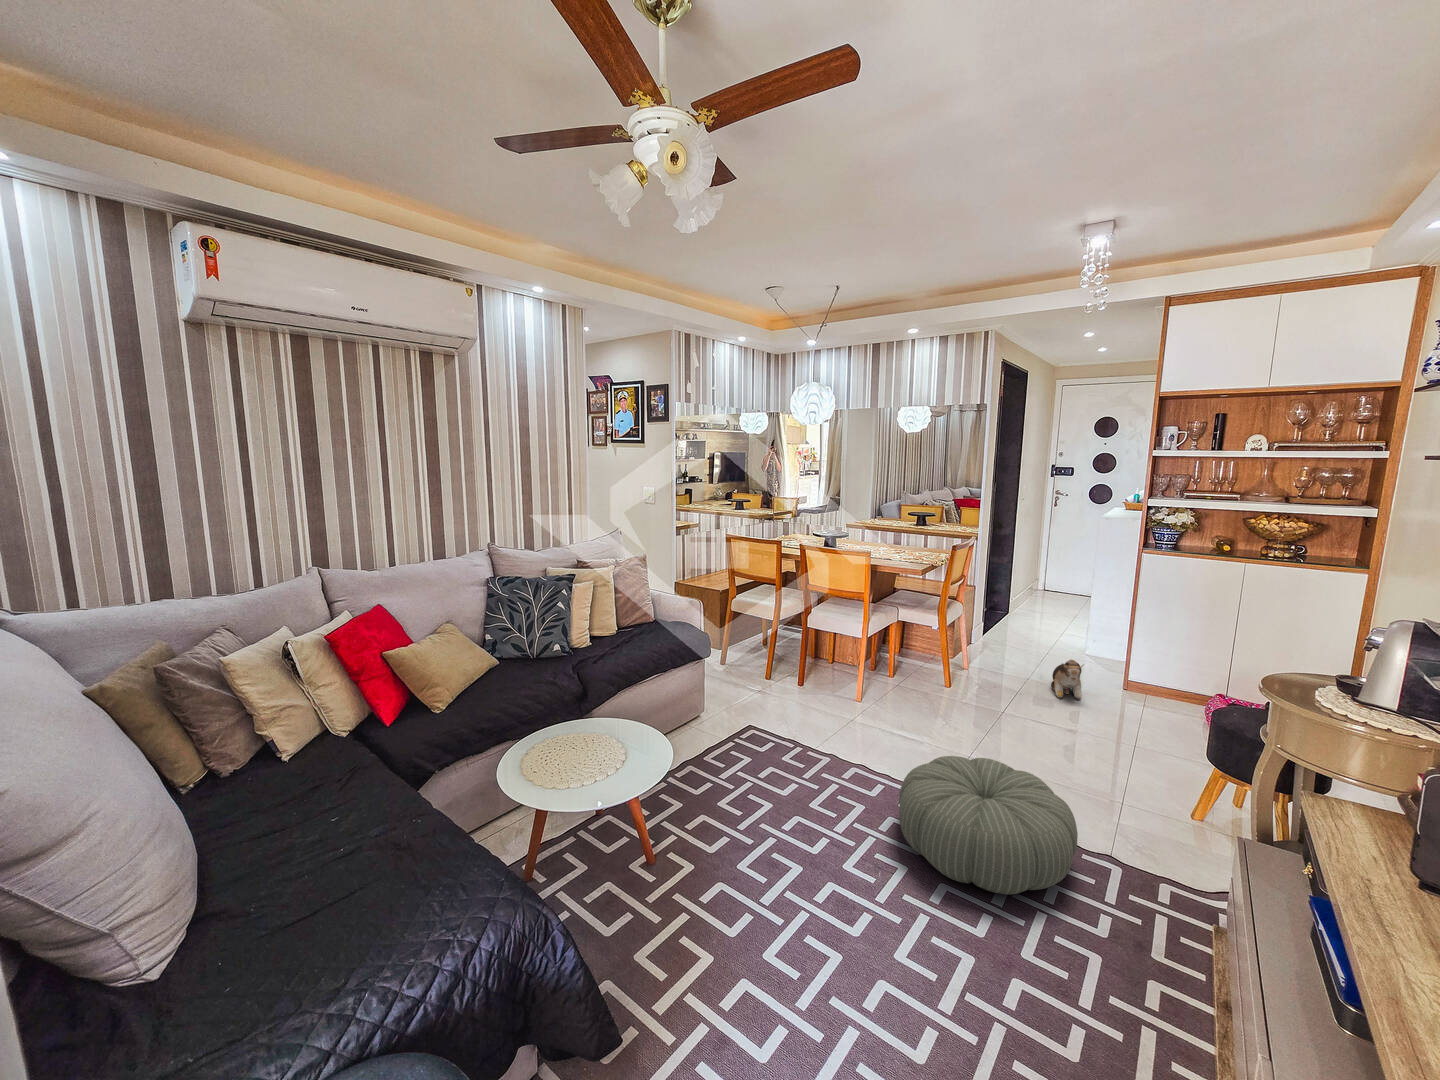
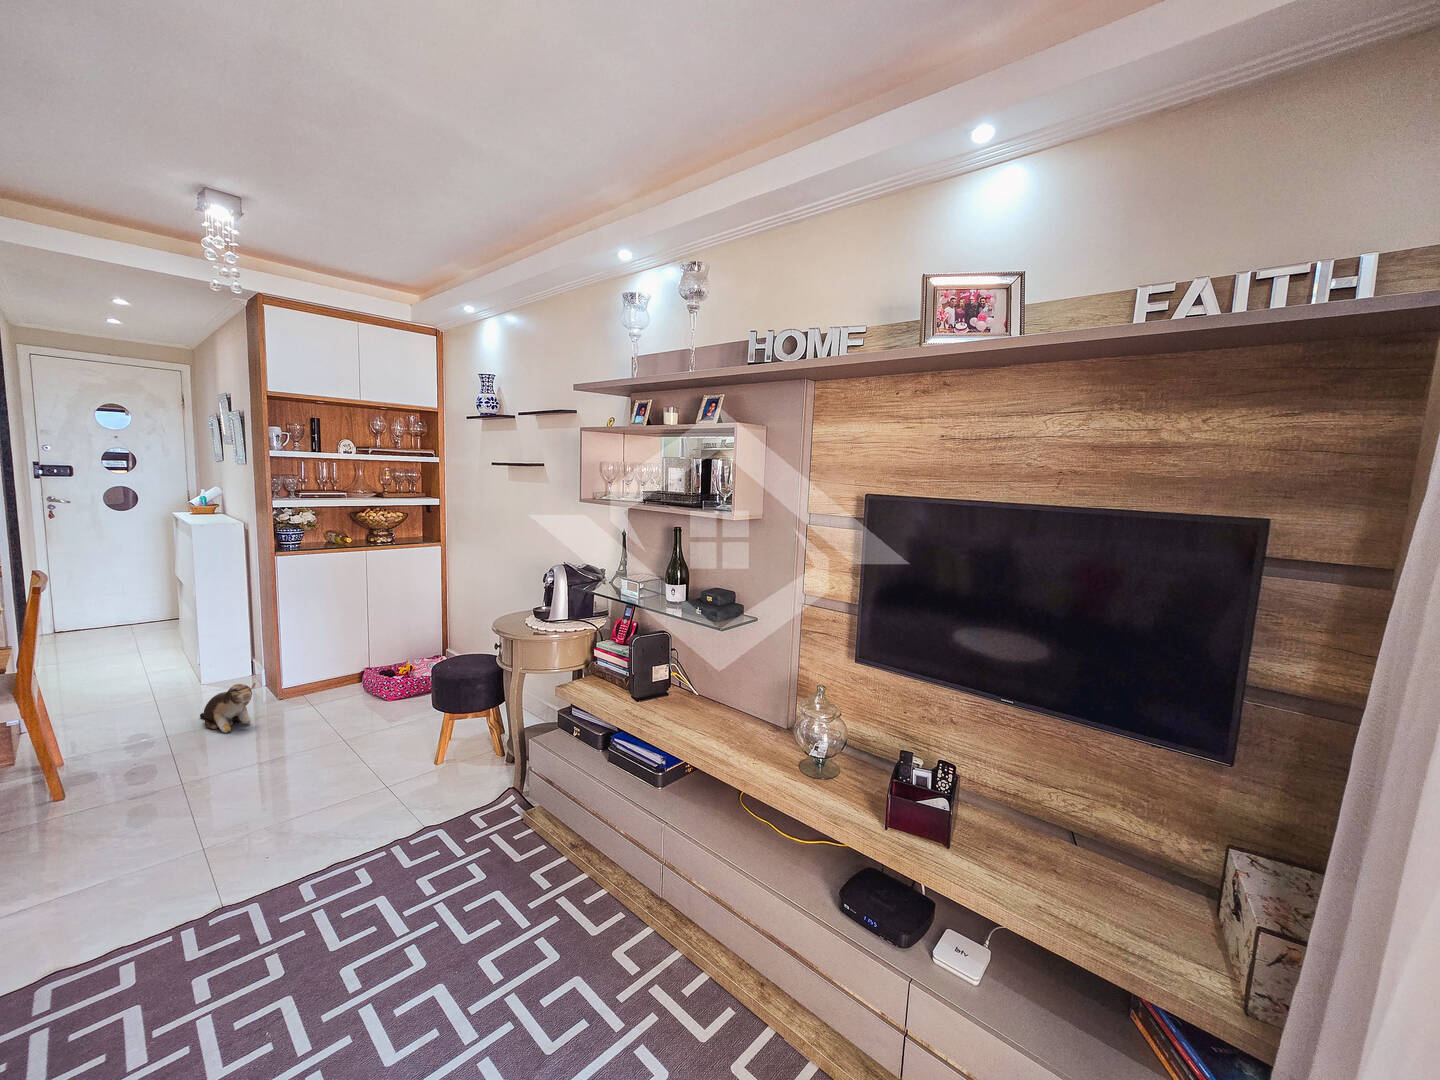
pouf: present [899,756,1078,895] -> none [206,796,438,973]

